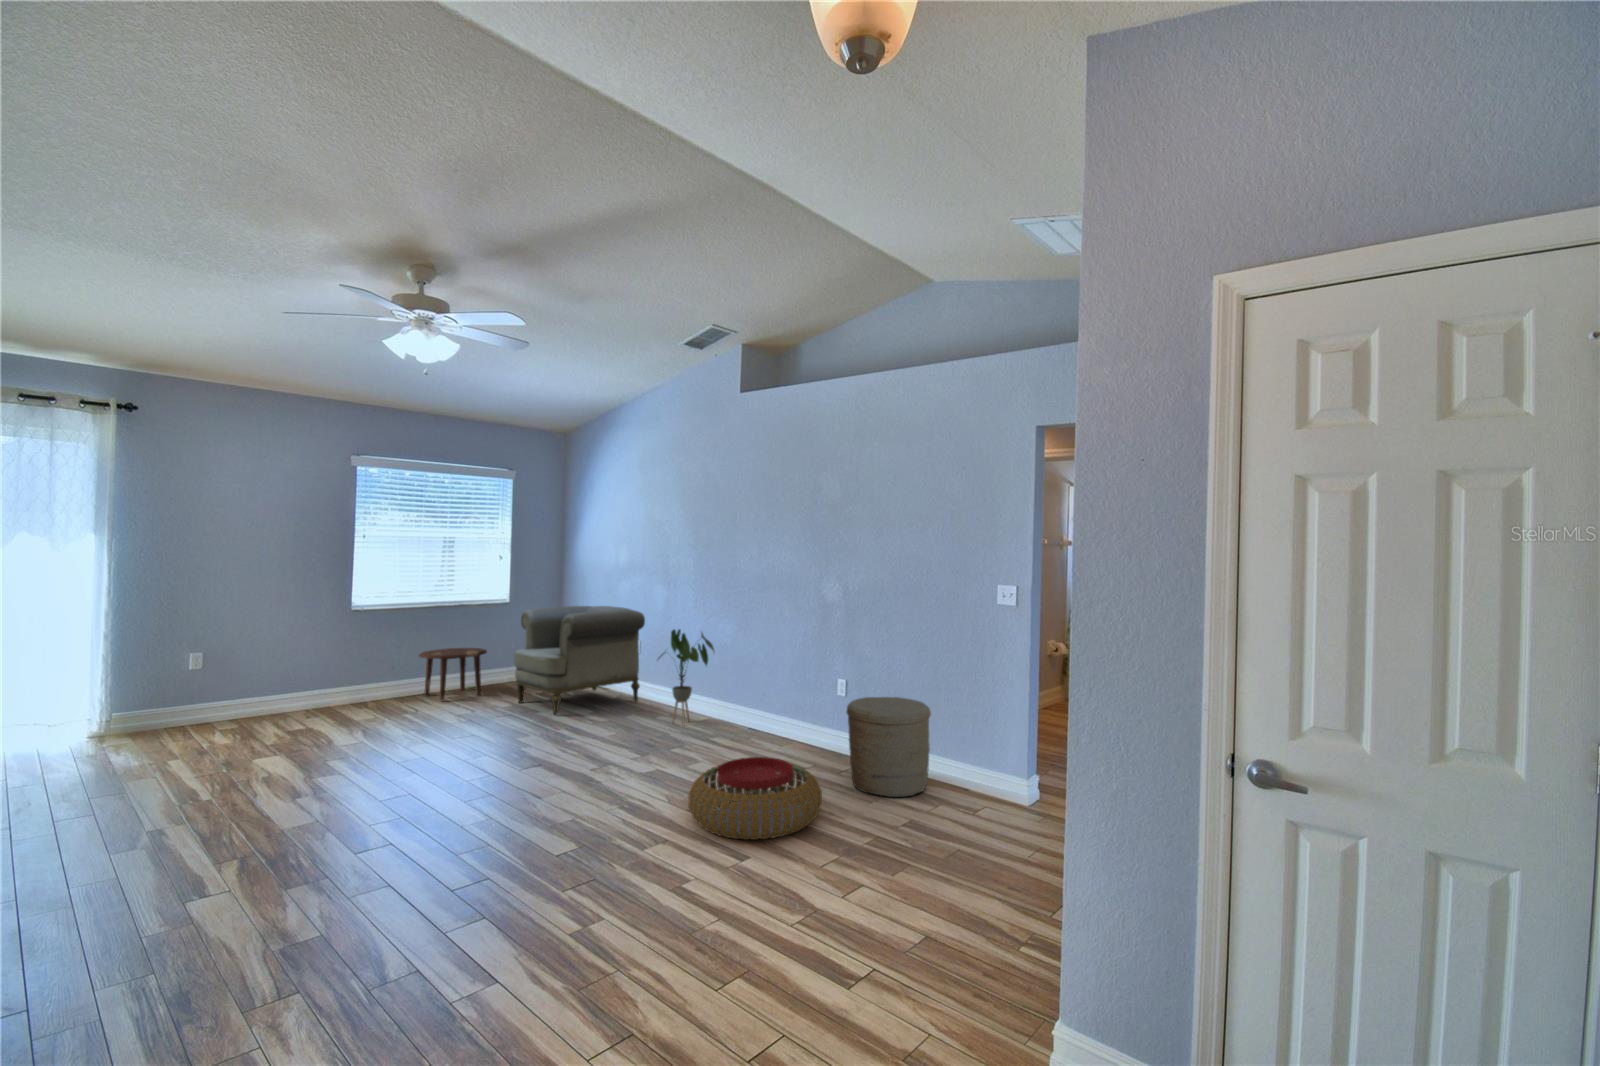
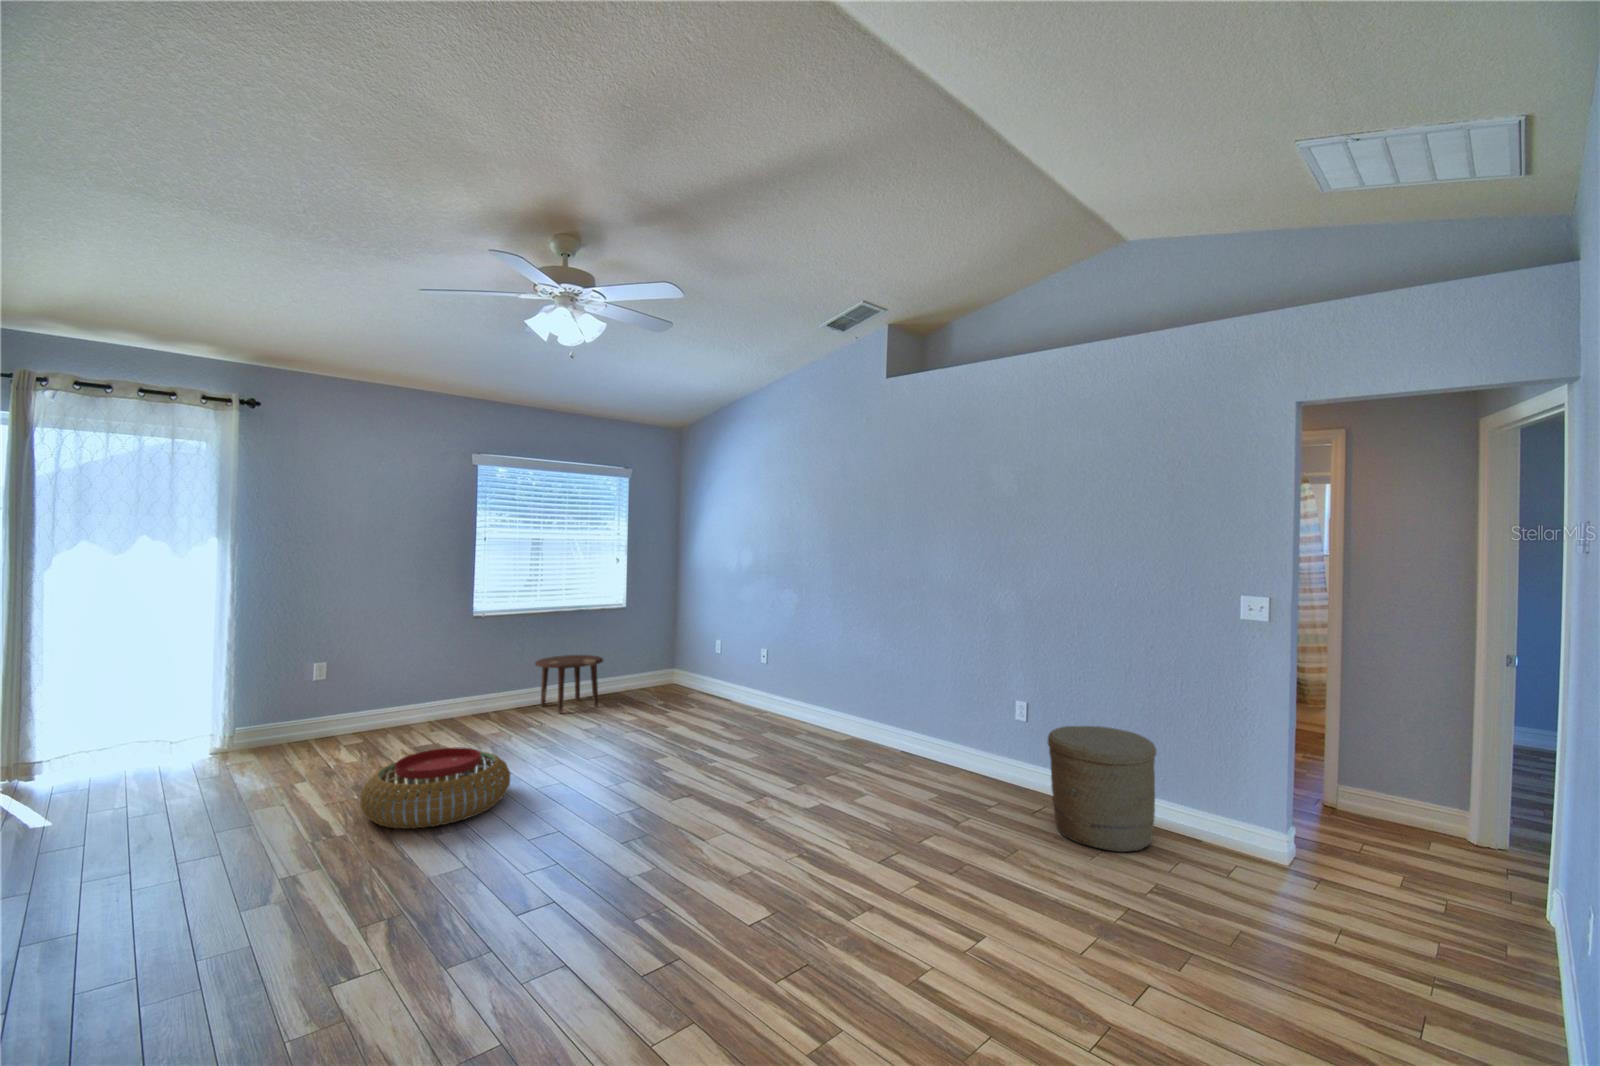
armchair: present [514,606,645,715] -> none [635,611,773,732]
house plant: present [659,629,715,725] -> none [794,639,858,747]
pouf: present [688,757,822,840] -> present [360,747,510,829]

